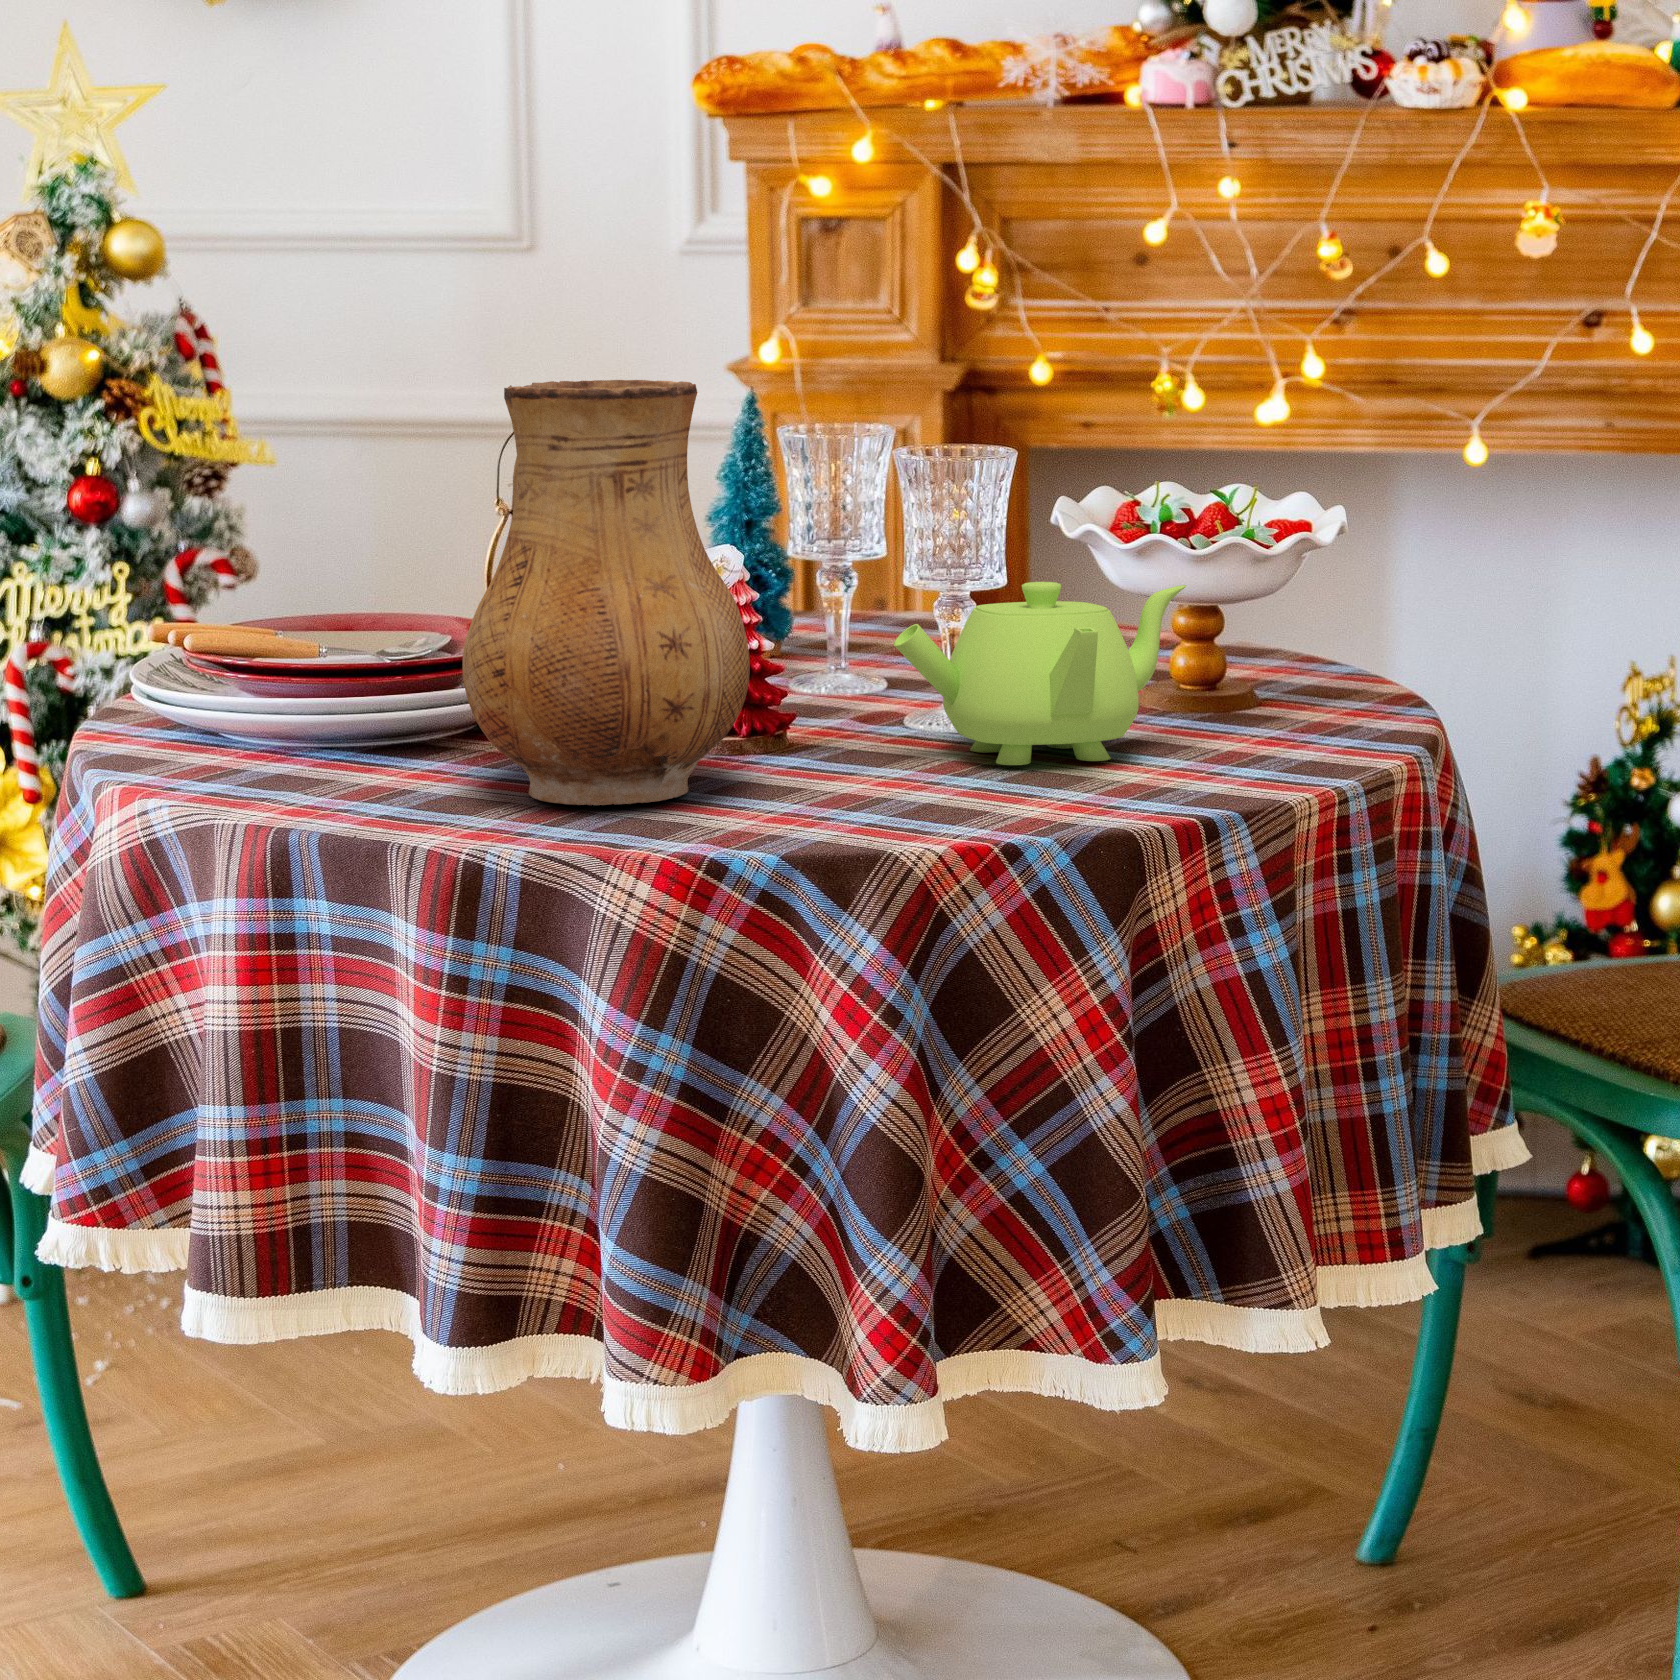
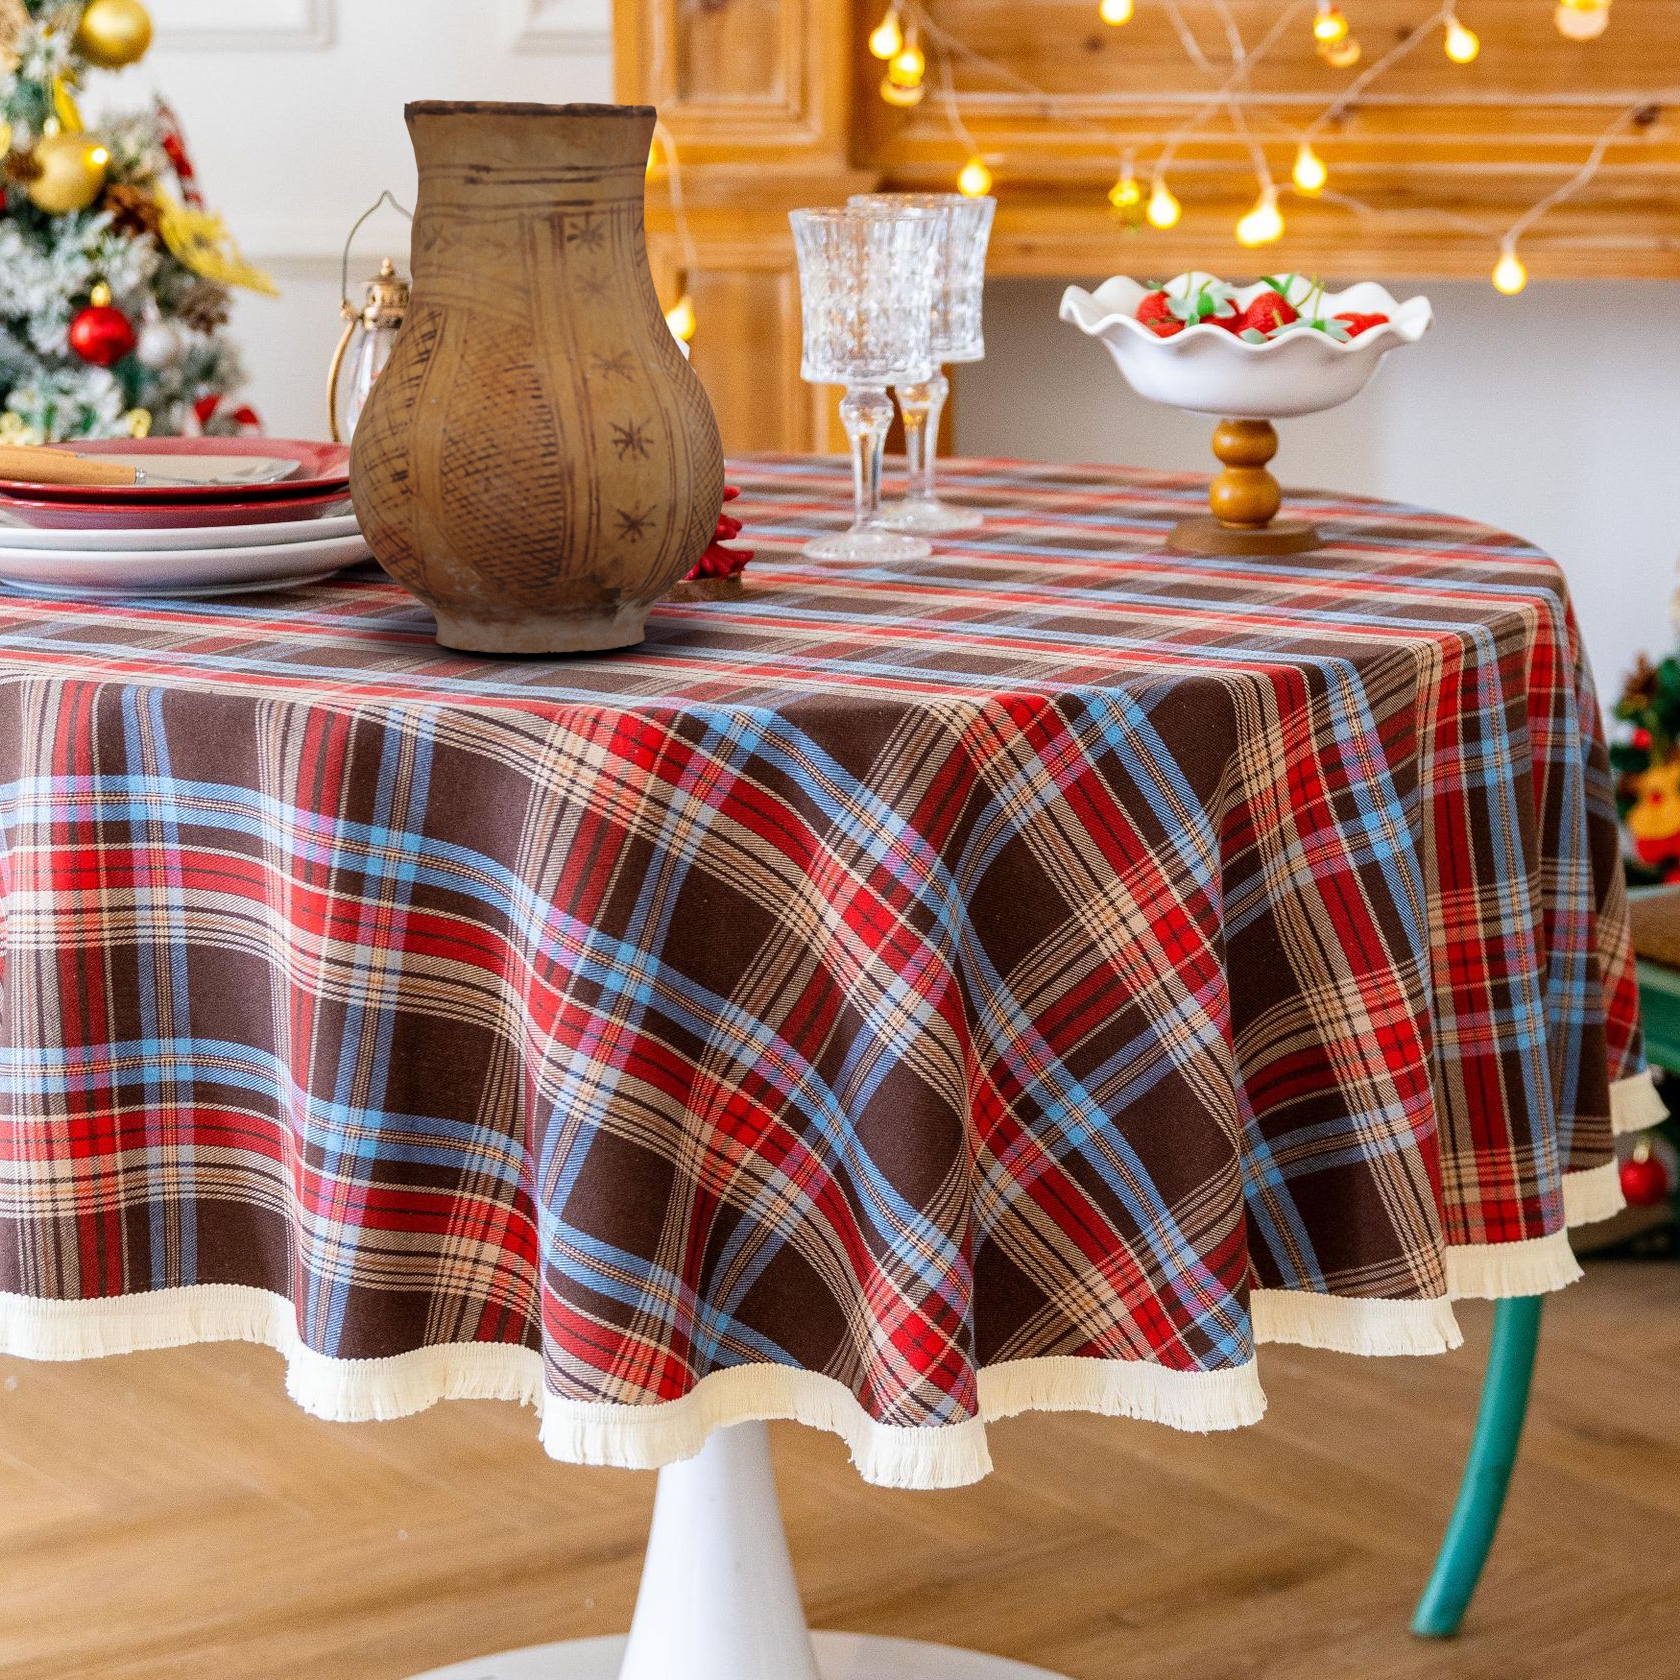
teapot: present [894,582,1186,765] -> none [904,383,1268,613]

